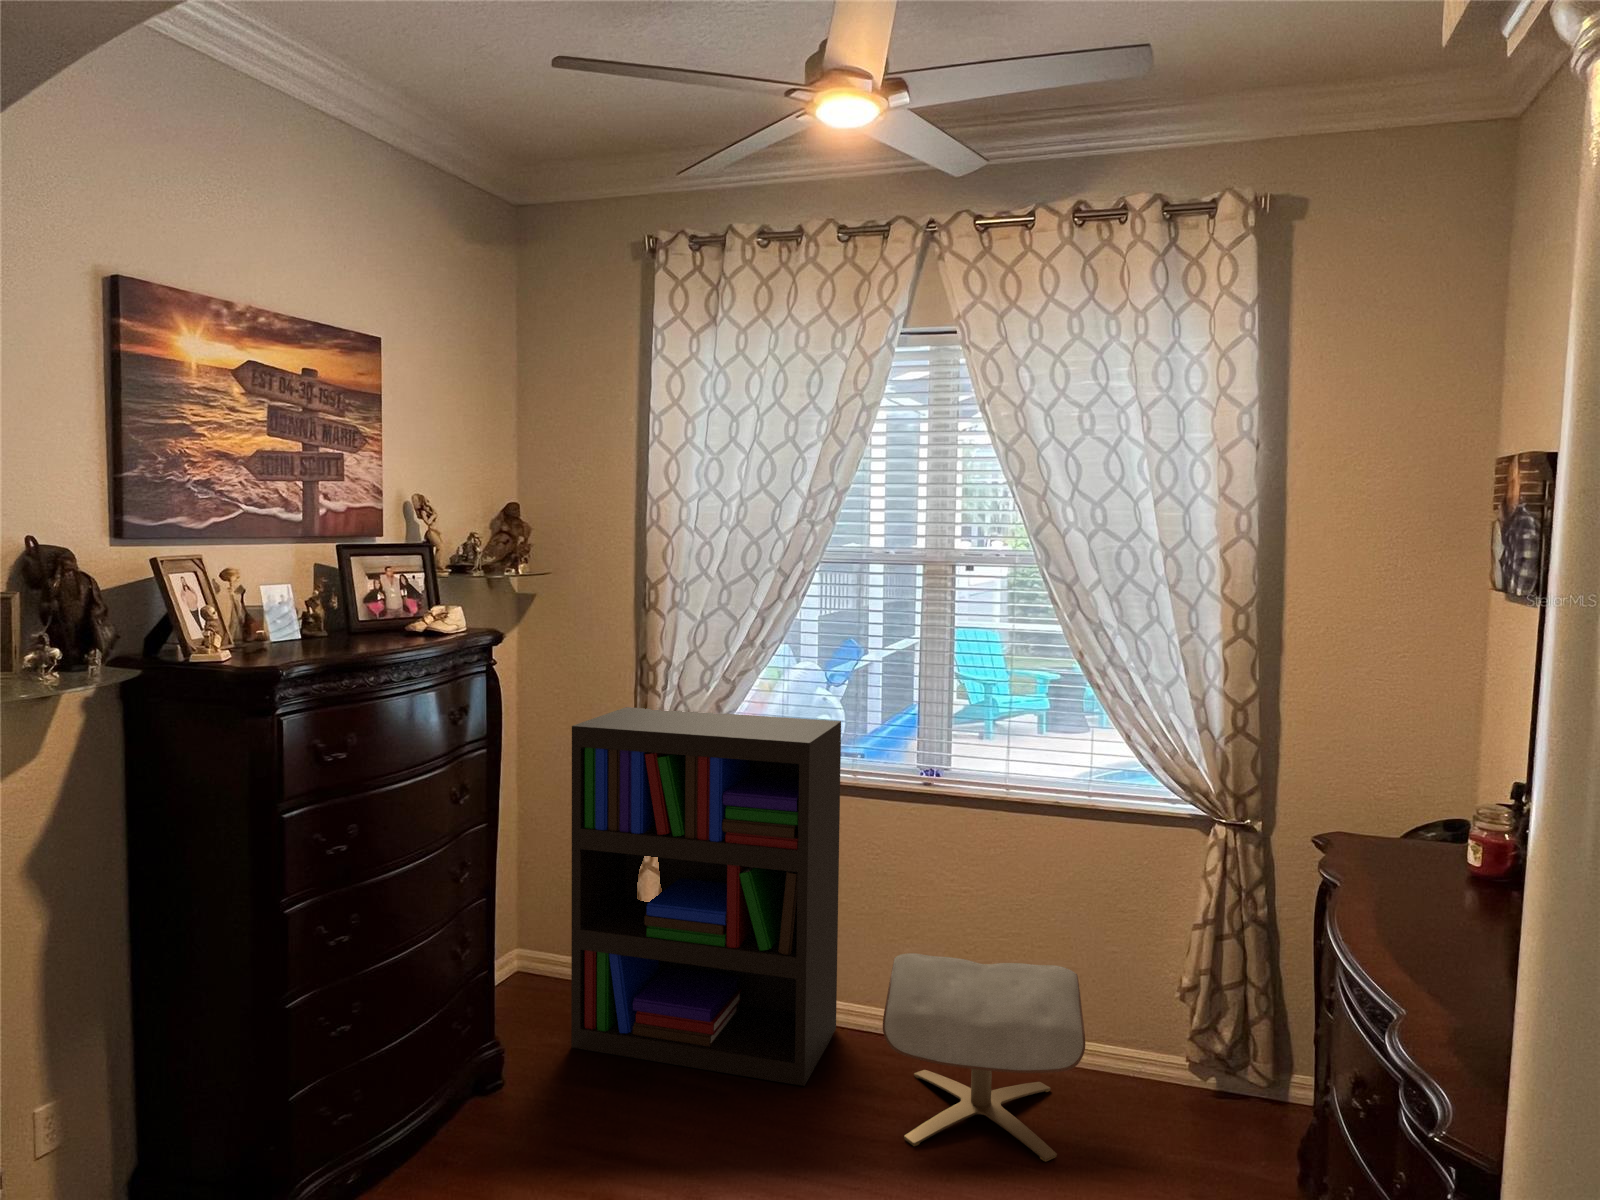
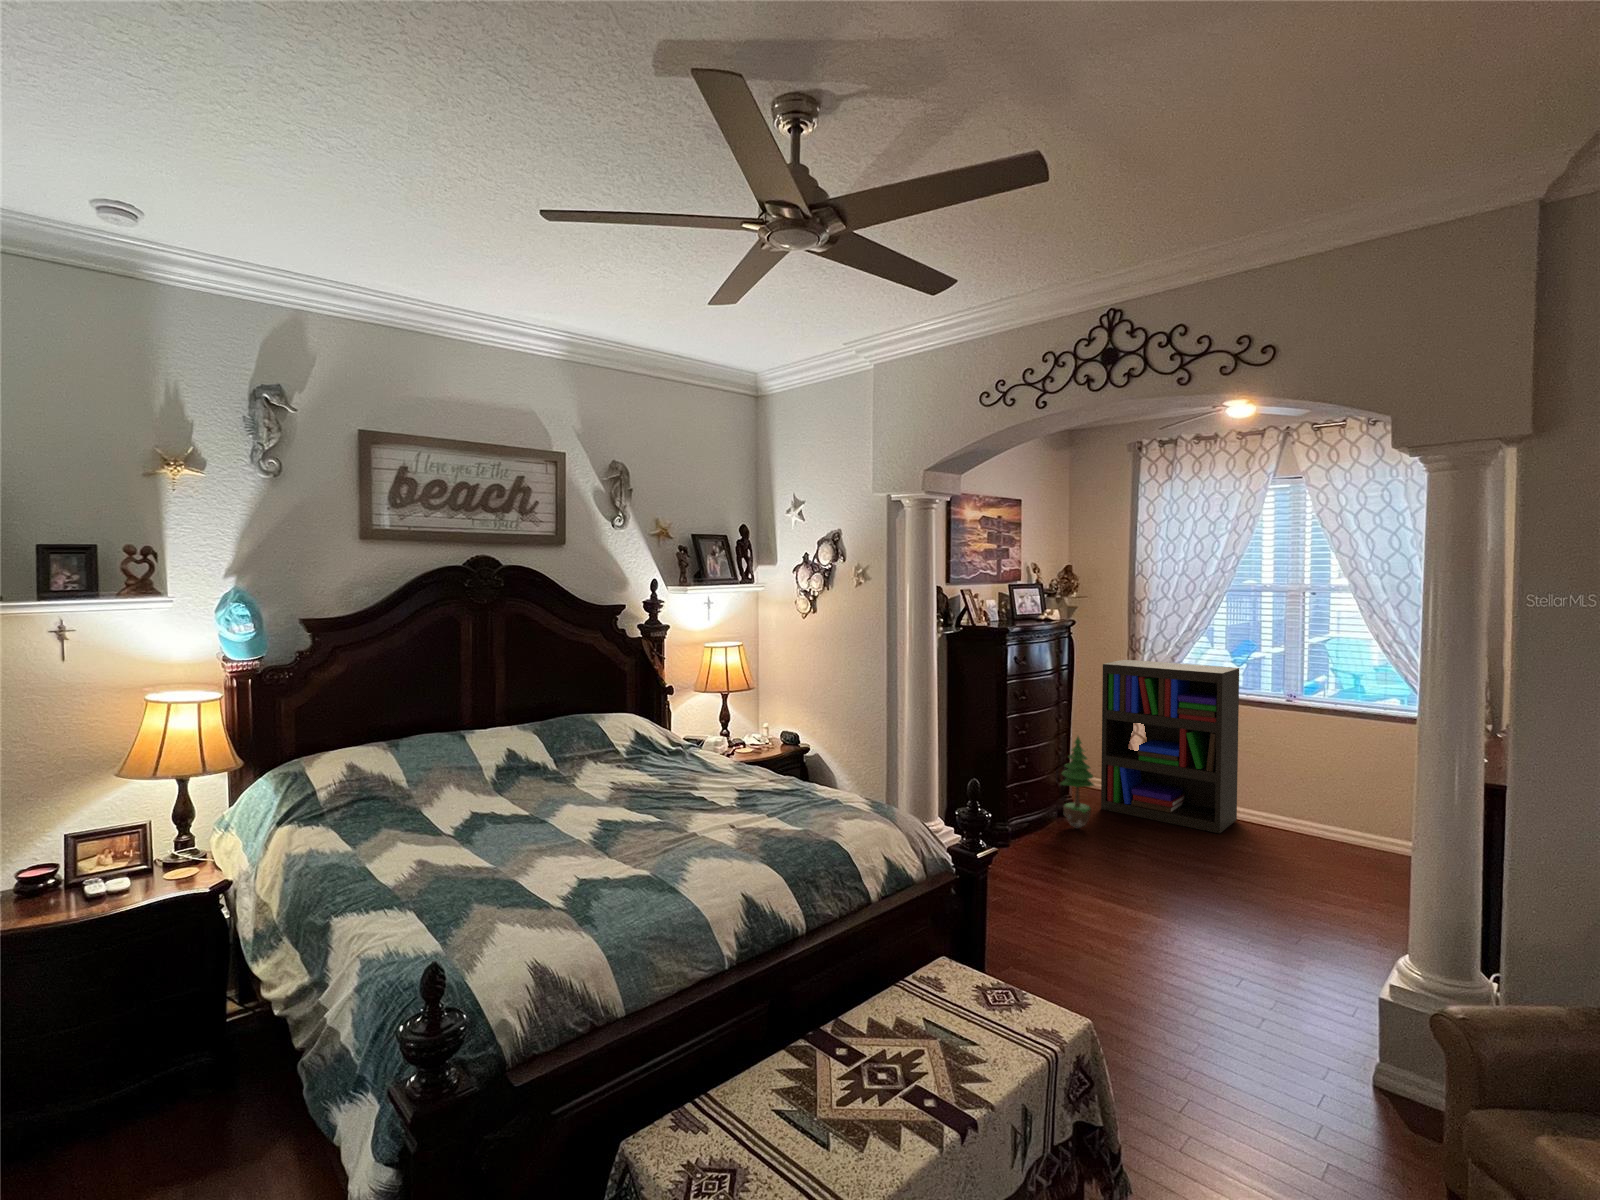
potted tree: none [451,916,536,1142] -> present [1061,737,1094,828]
ottoman: present [883,953,1085,1162] -> none [1261,778,1373,870]

